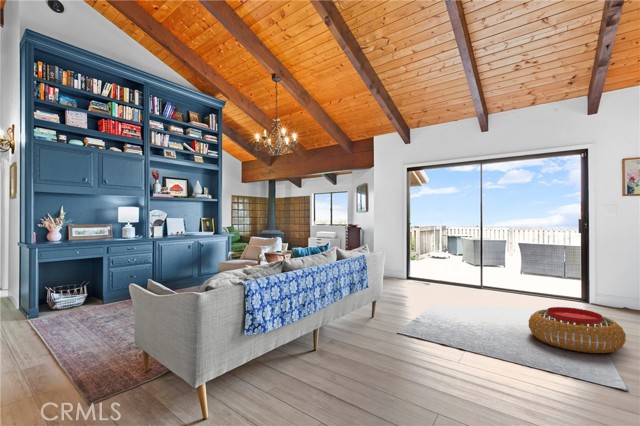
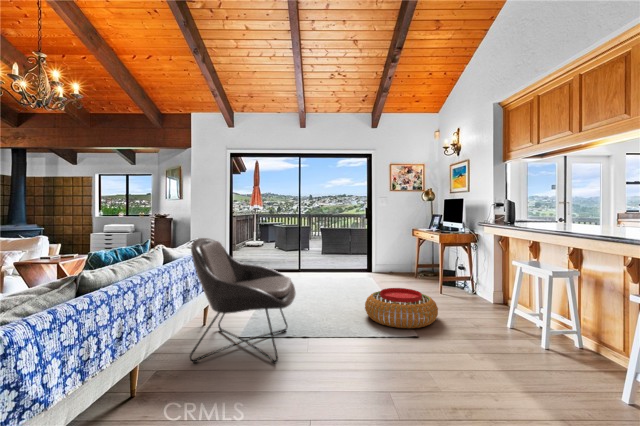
lounge chair: none [352,243,445,351] -> present [189,238,295,364]

